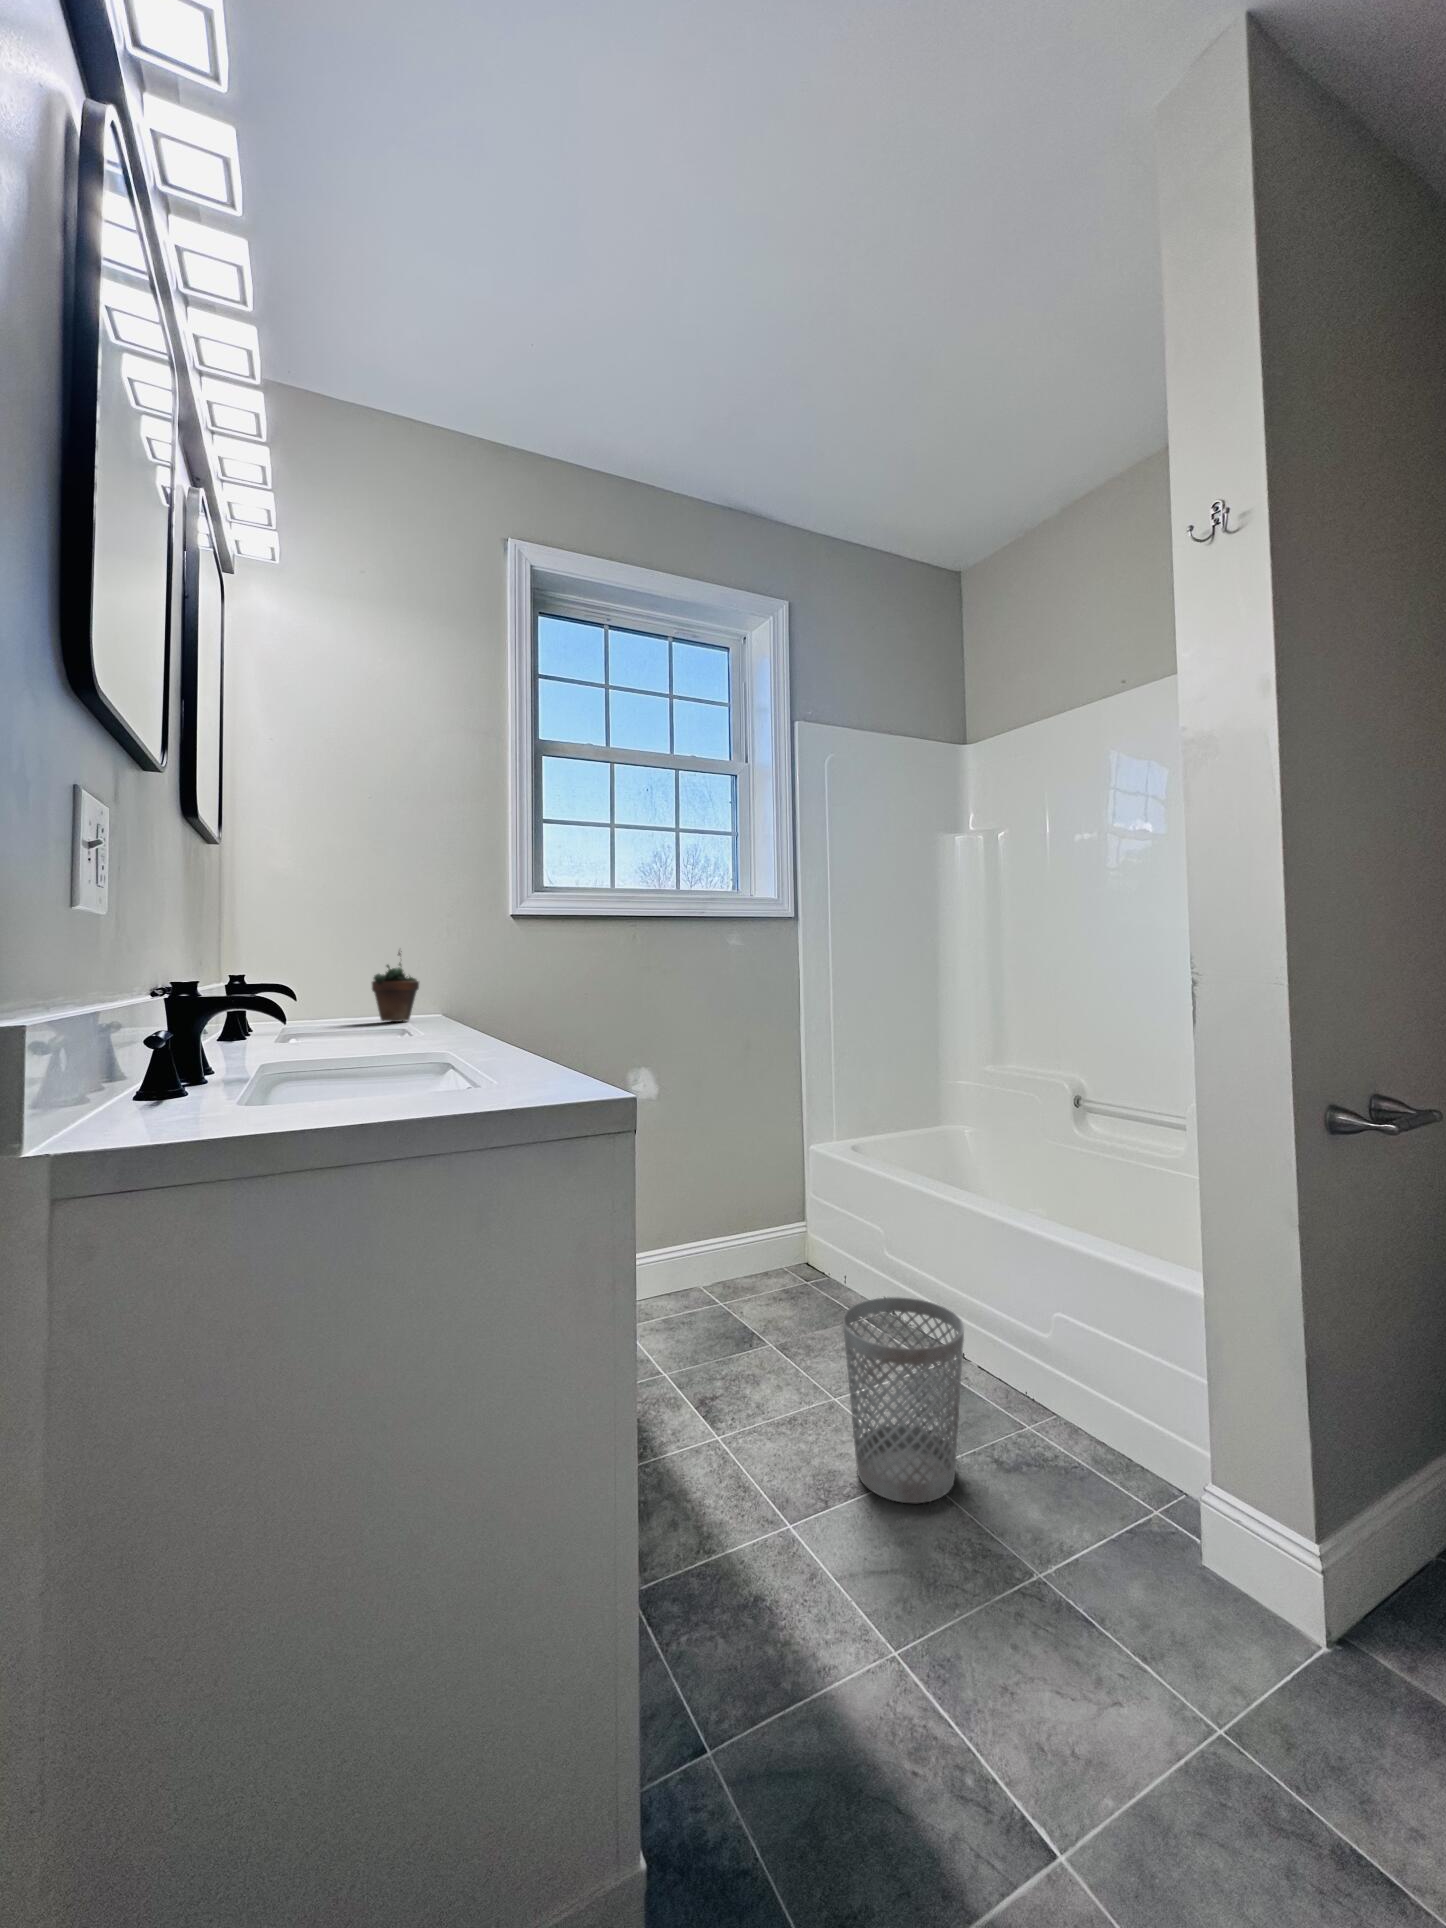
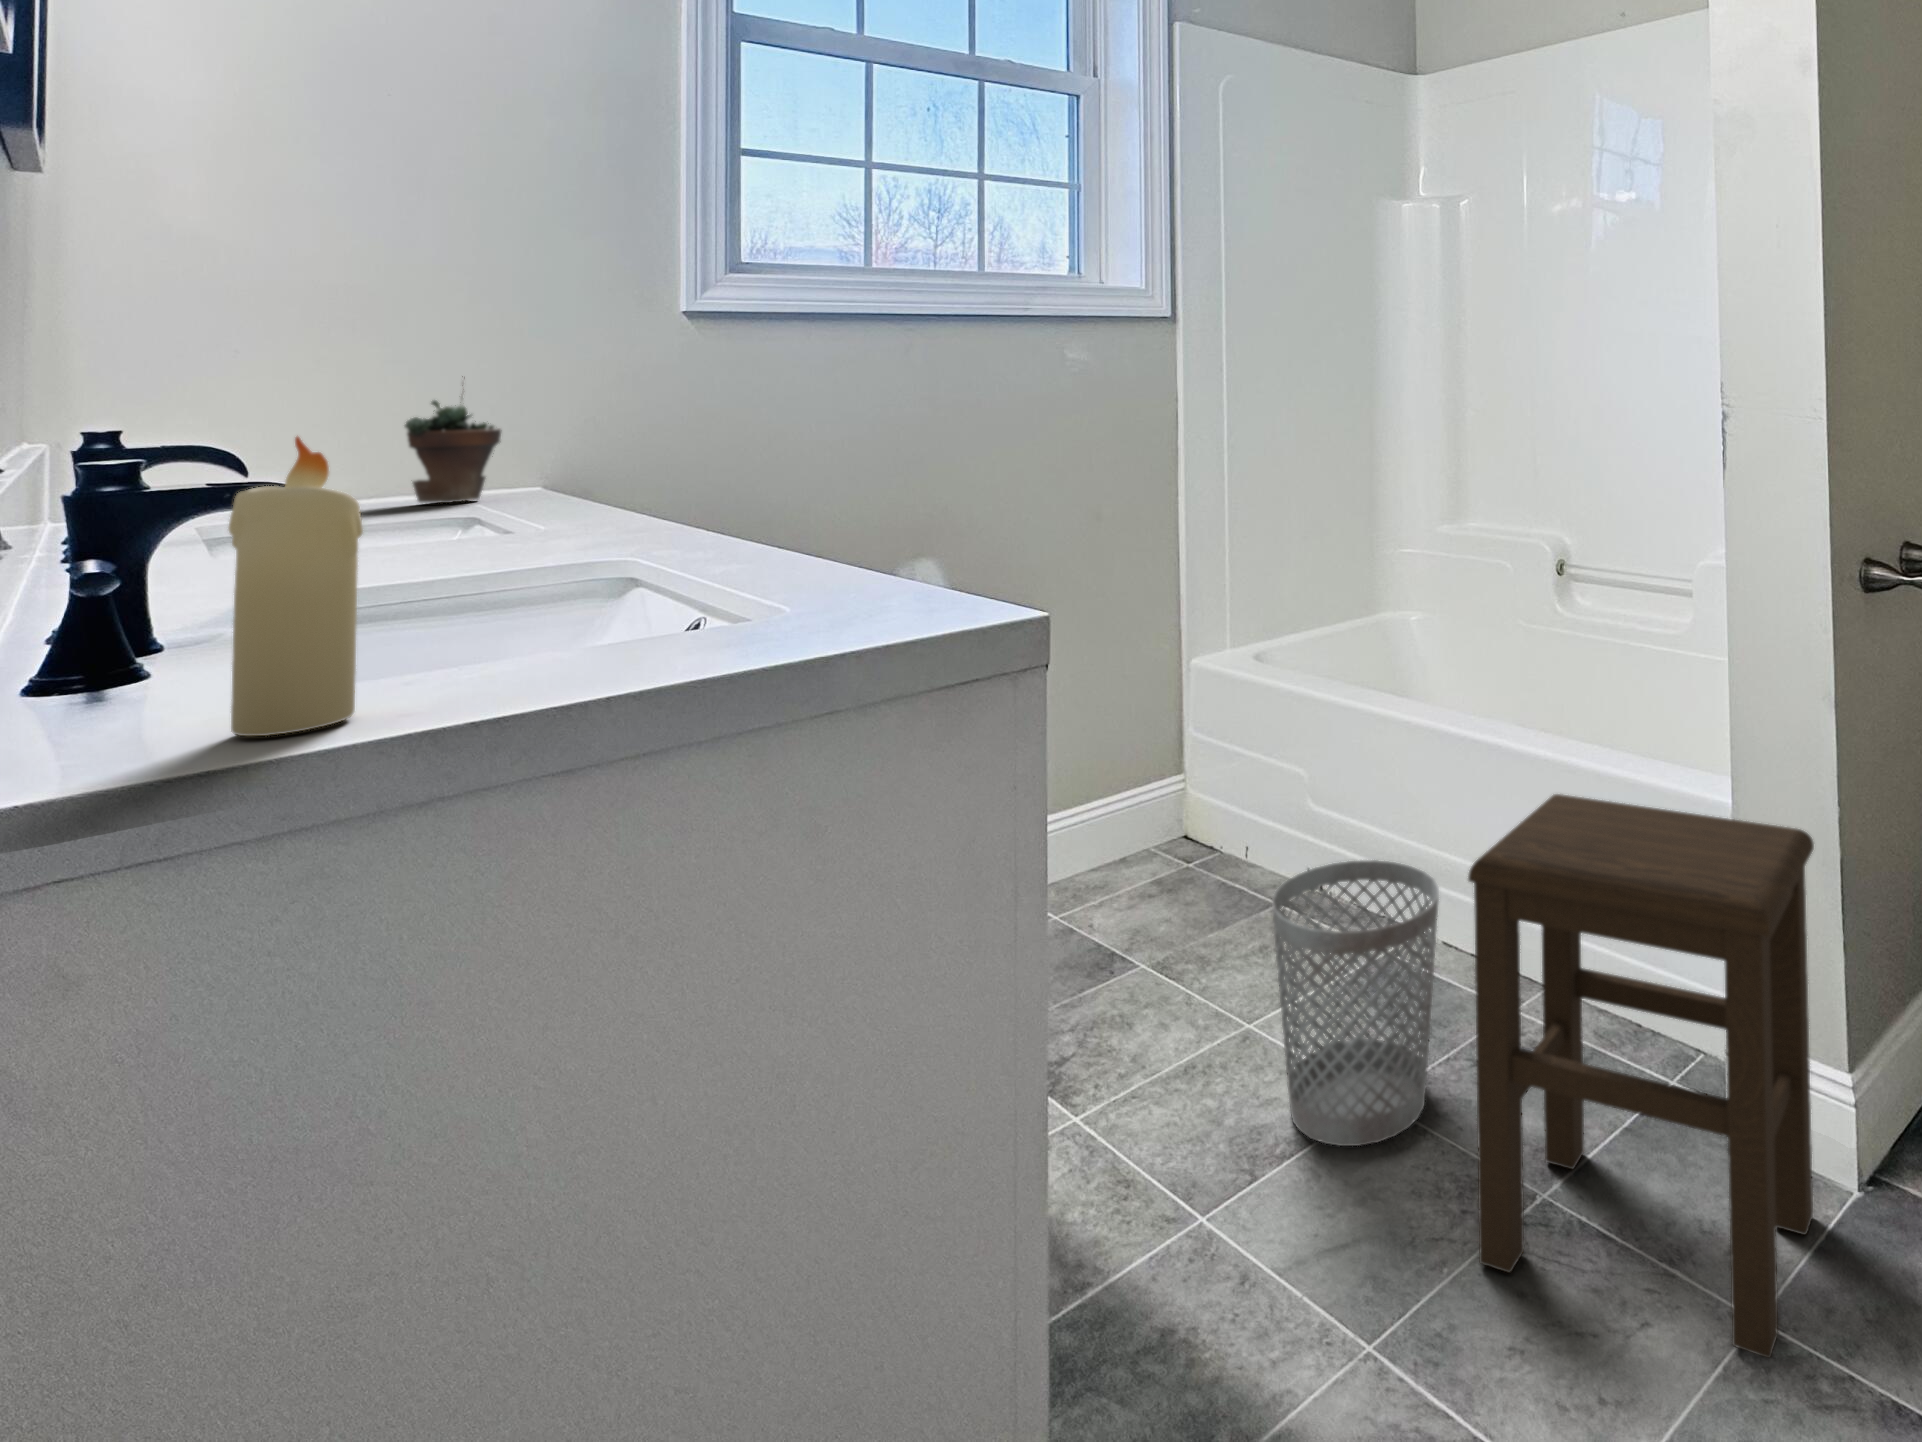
candle: none [176,960,242,1129] -> present [229,437,363,736]
stool: none [973,1269,1278,1763] -> present [1468,794,1814,1358]

